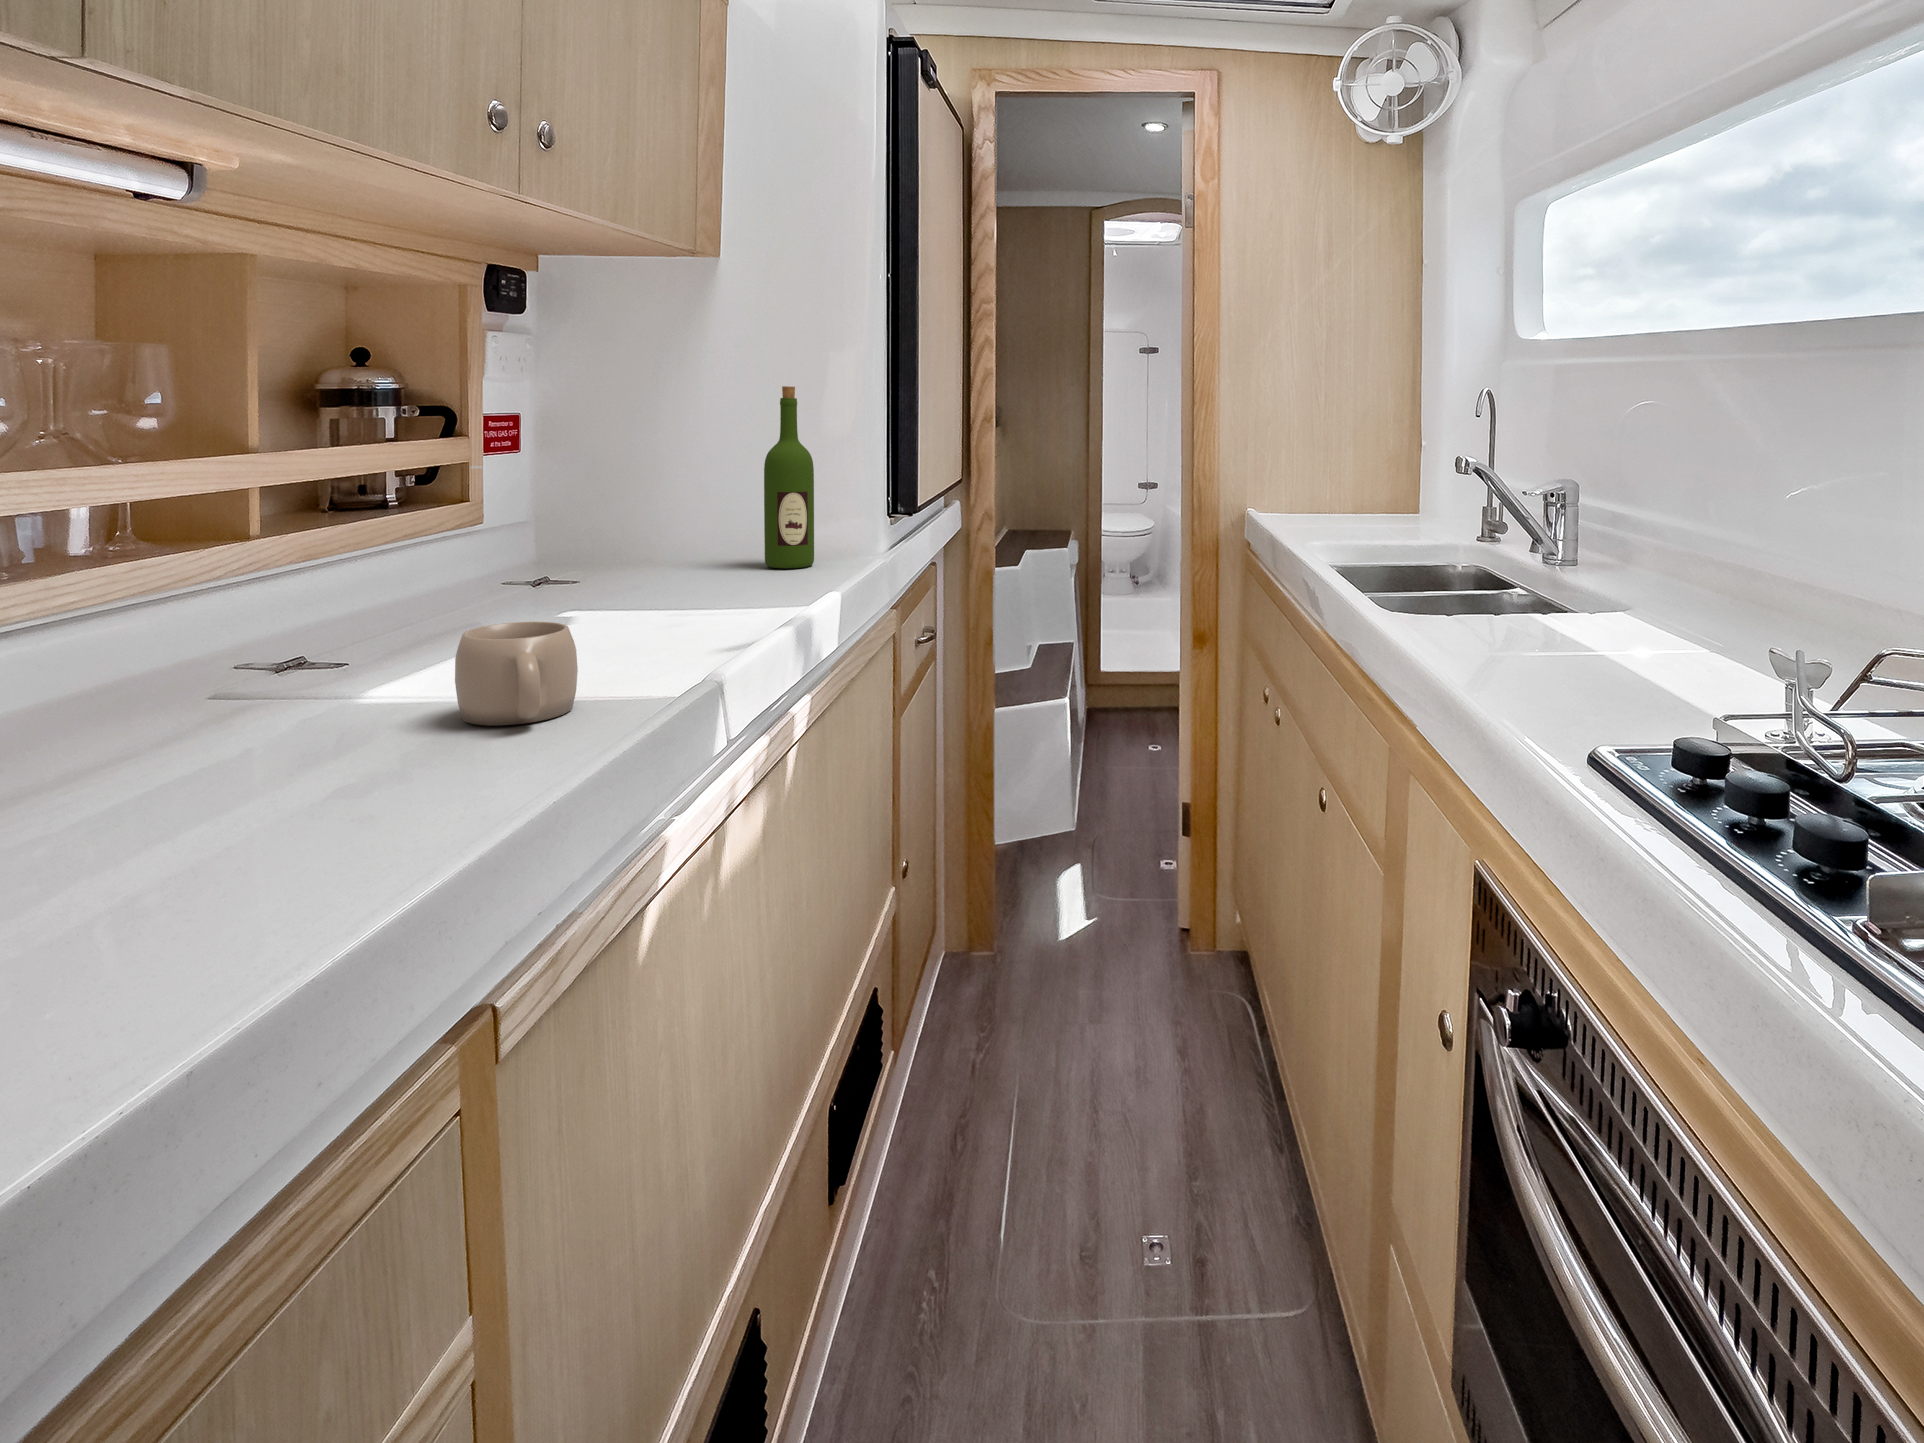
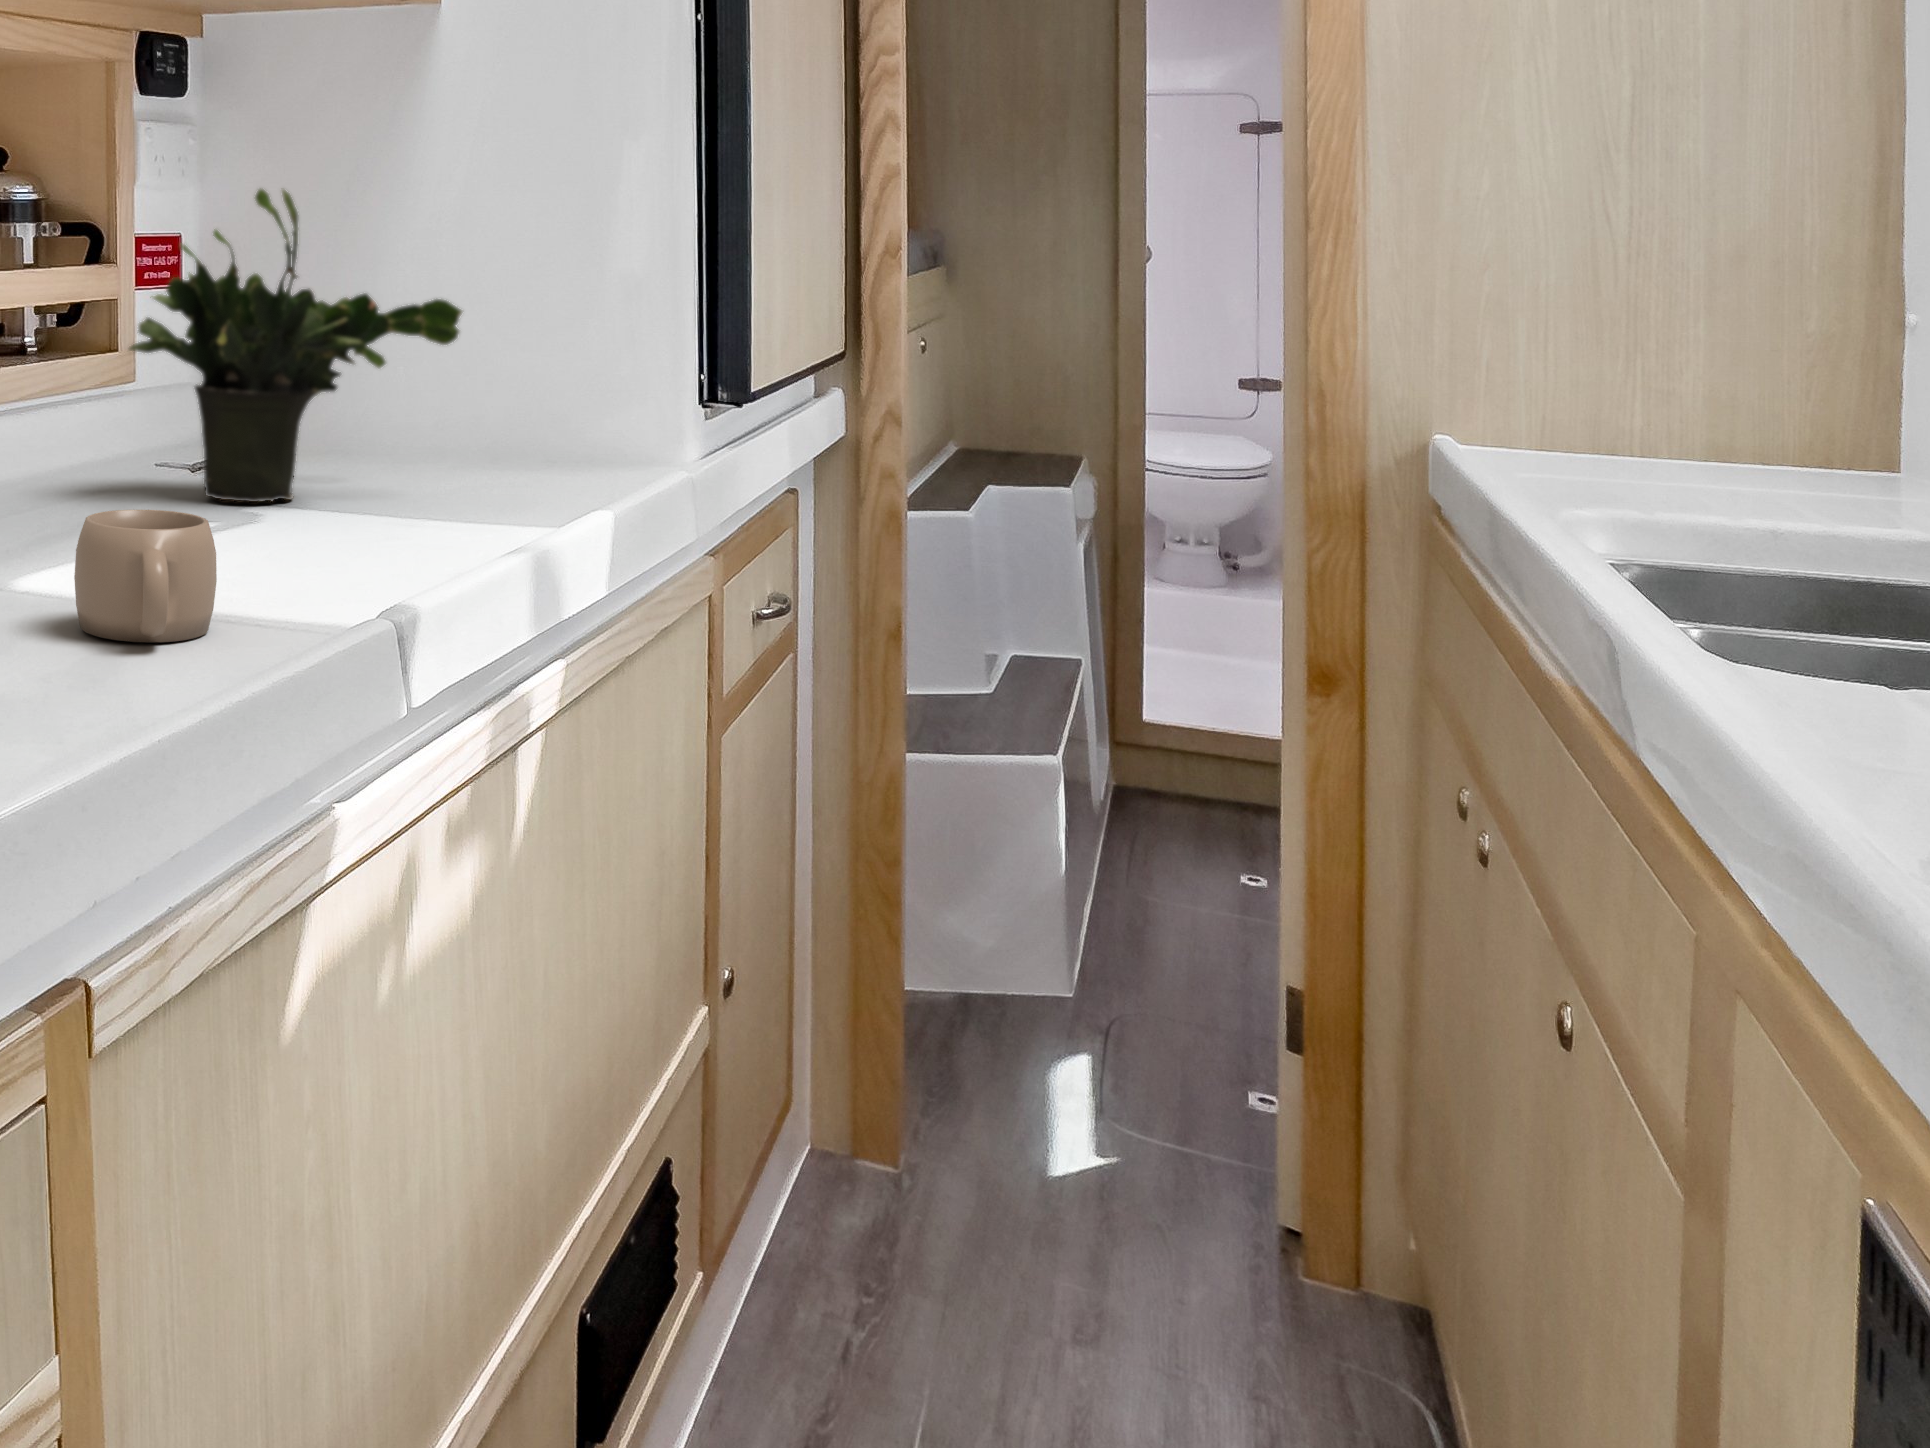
potted plant: none [480,381,738,604] -> present [129,189,462,502]
wine bottle: present [764,386,814,568] -> none [501,194,582,476]

